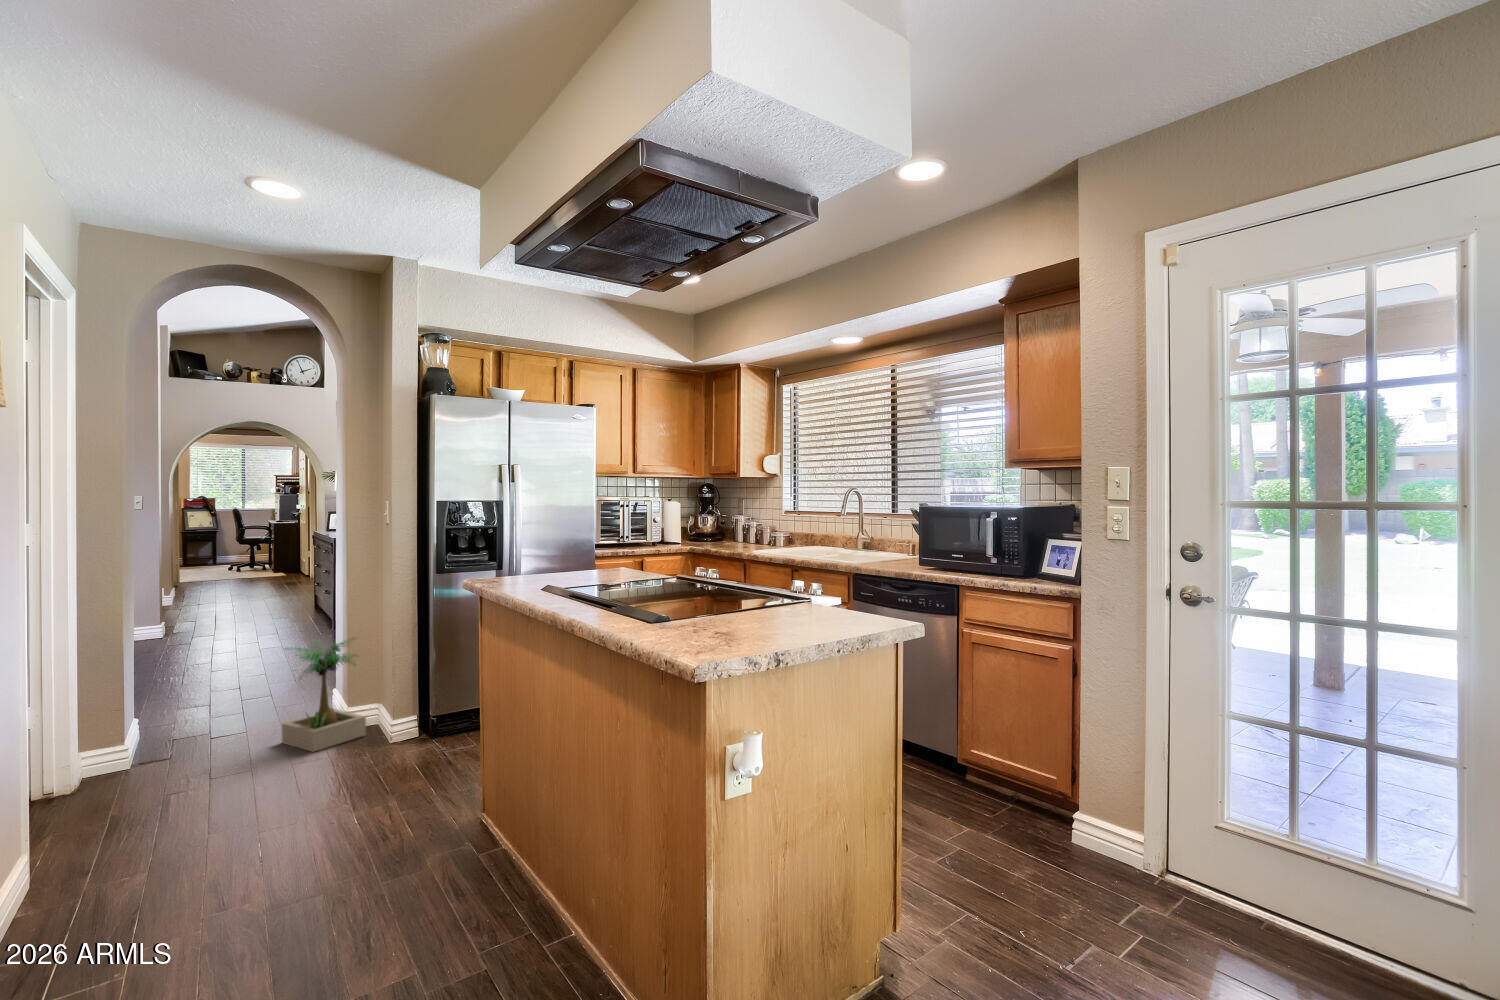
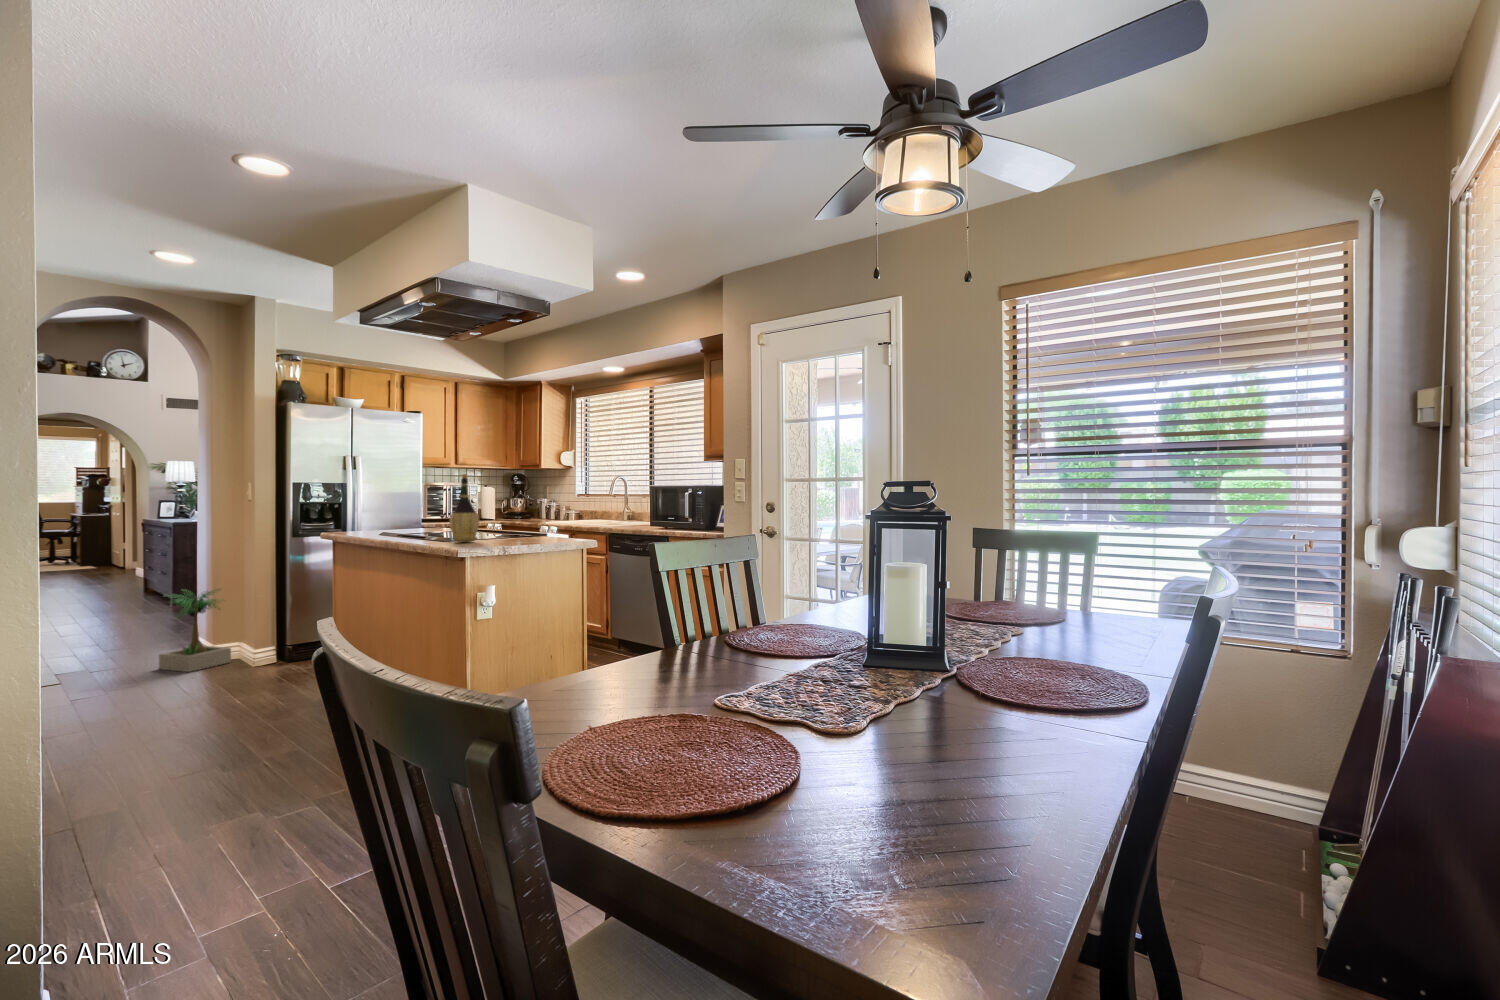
wine bottle: none [667,501,720,635] -> present [449,474,479,542]

